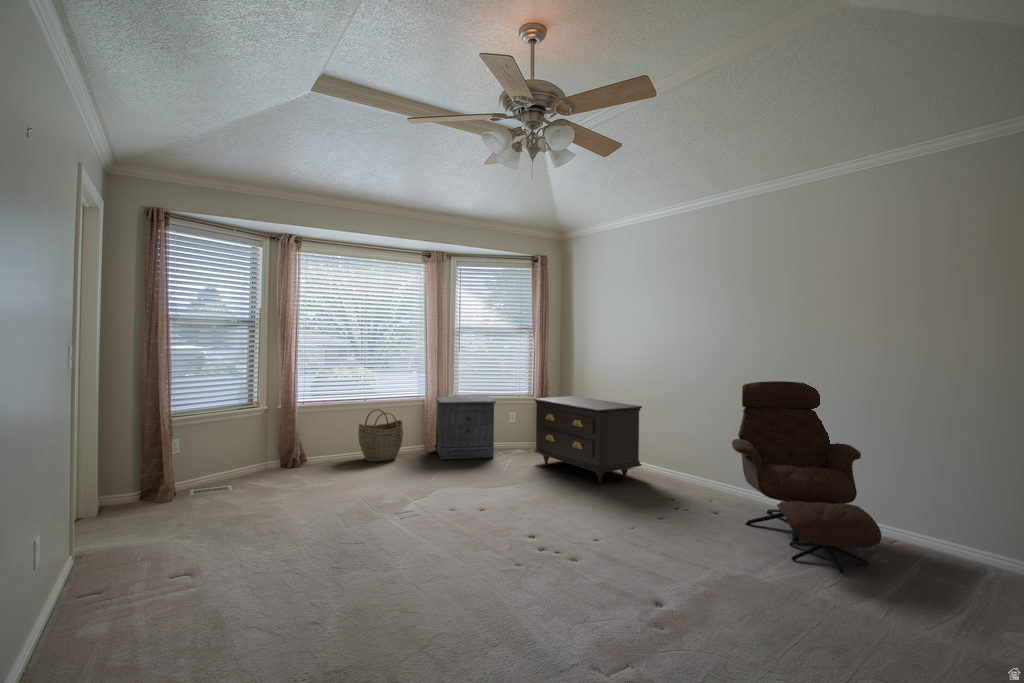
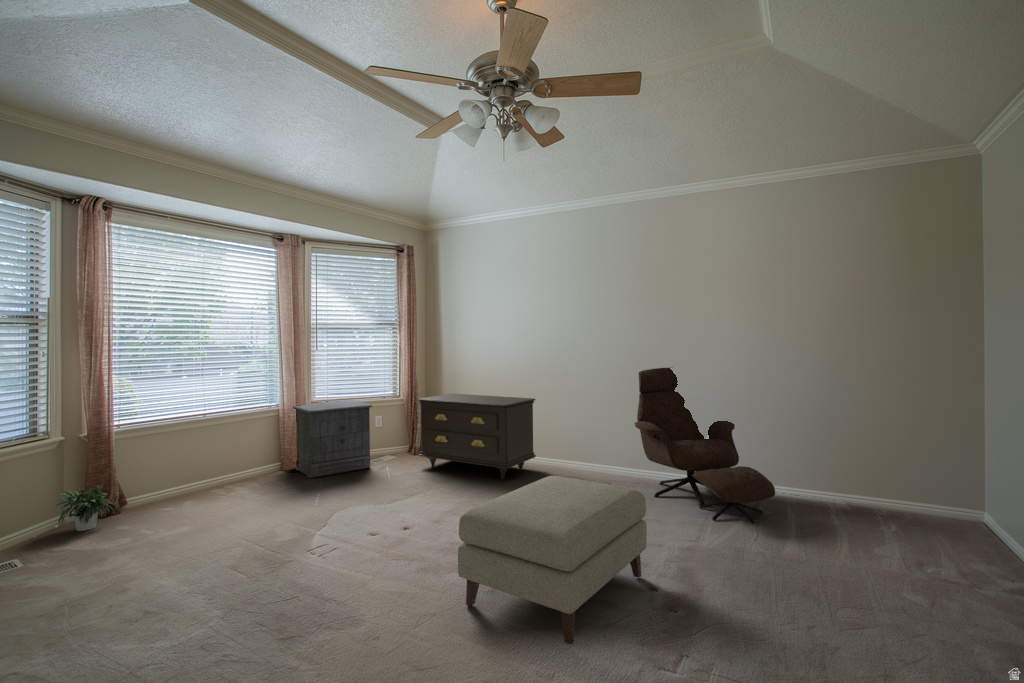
woven basket: present [358,409,403,462] -> none [199,426,260,492]
potted plant: none [243,444,294,476] -> present [33,485,117,537]
ottoman: none [454,480,652,635] -> present [458,476,647,644]

